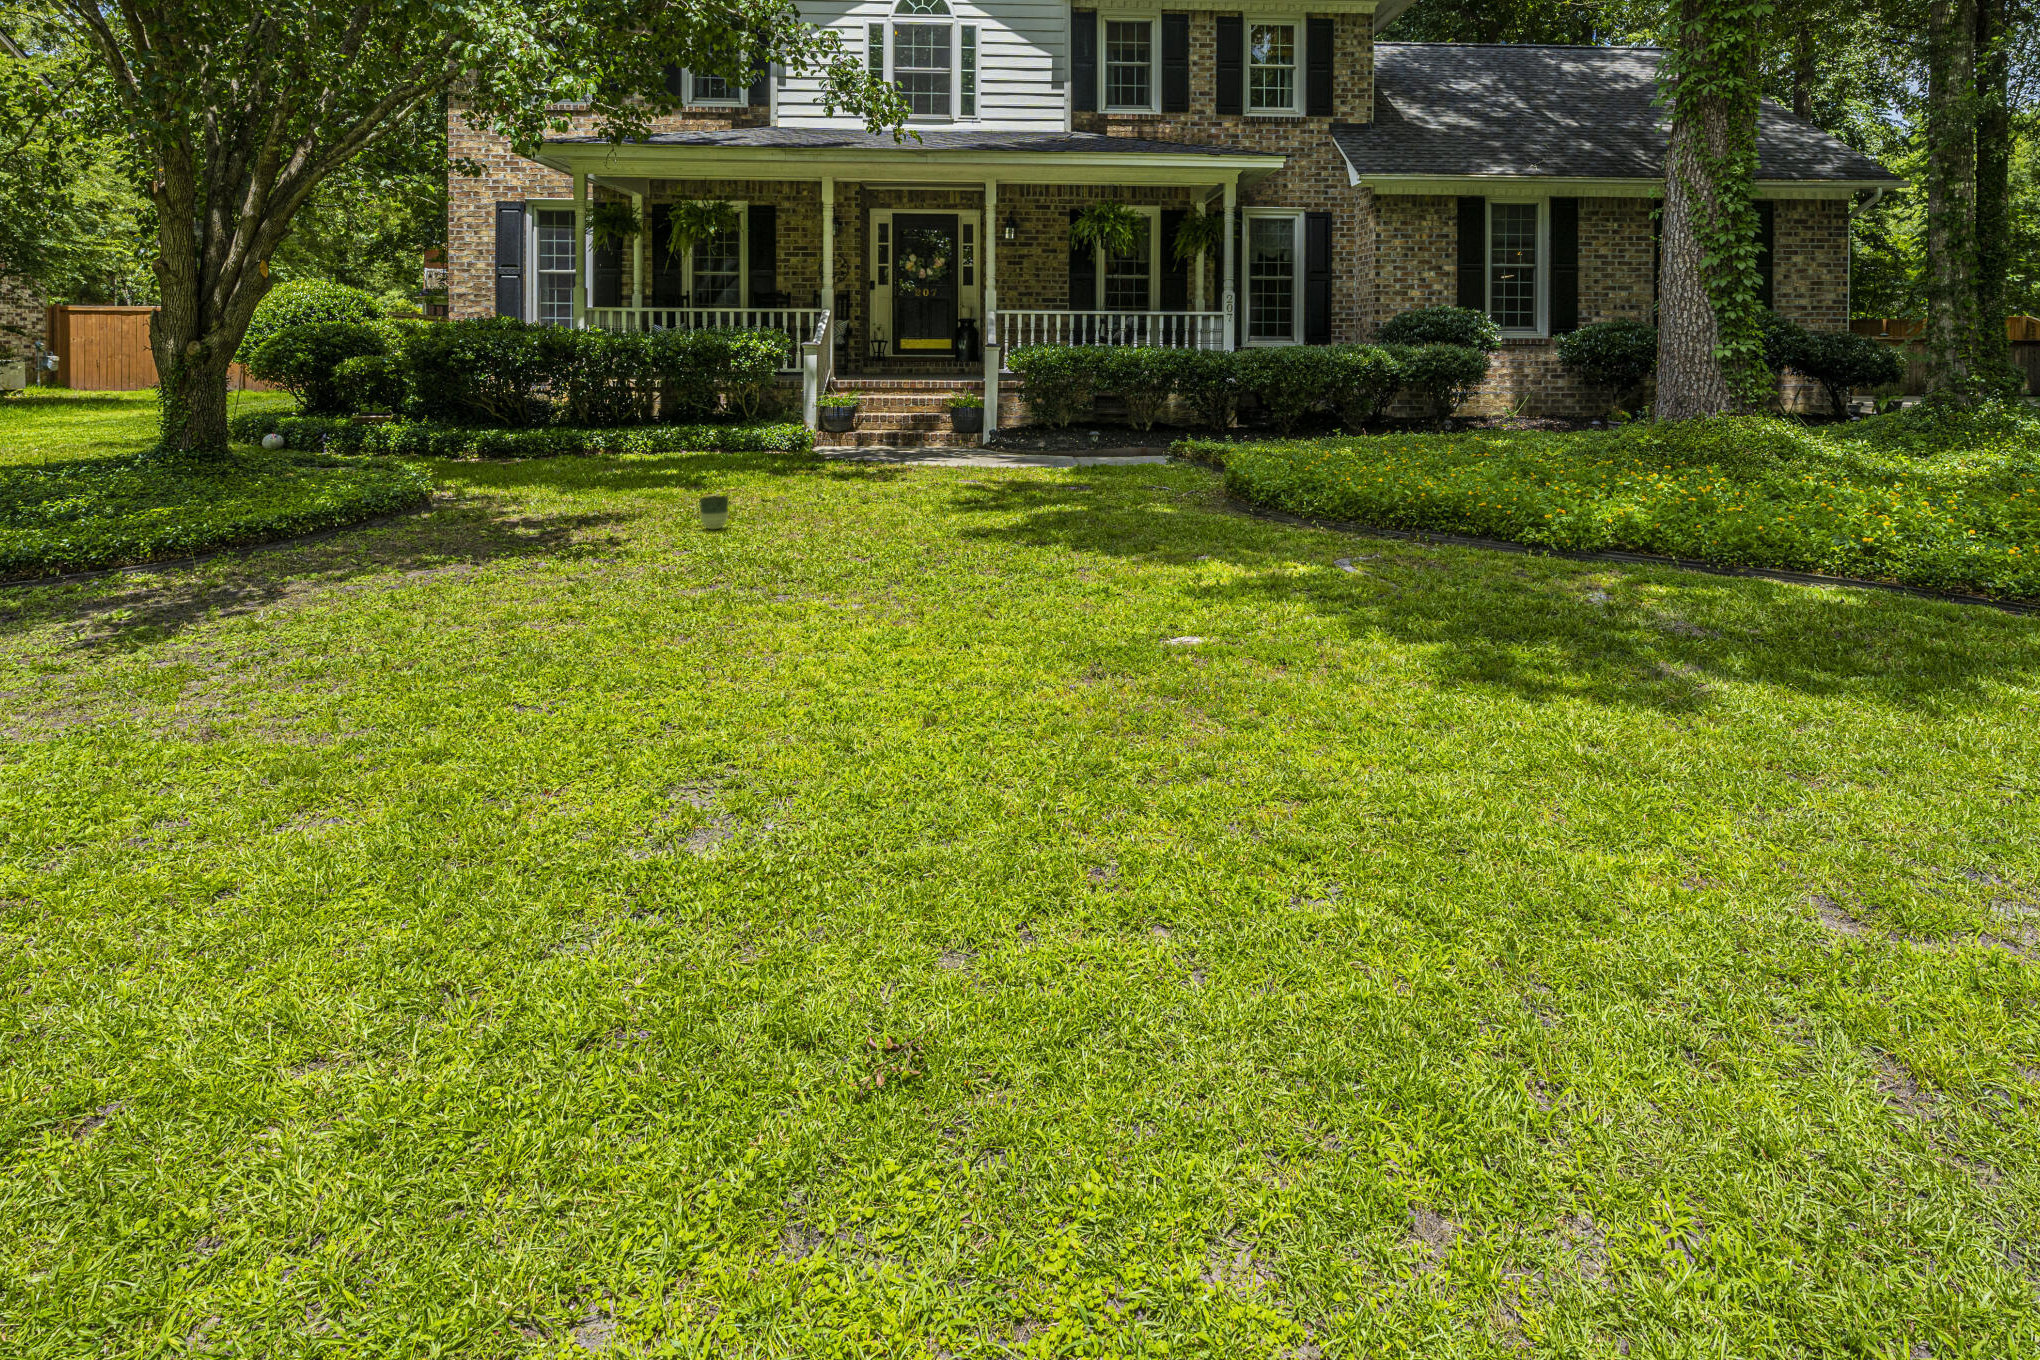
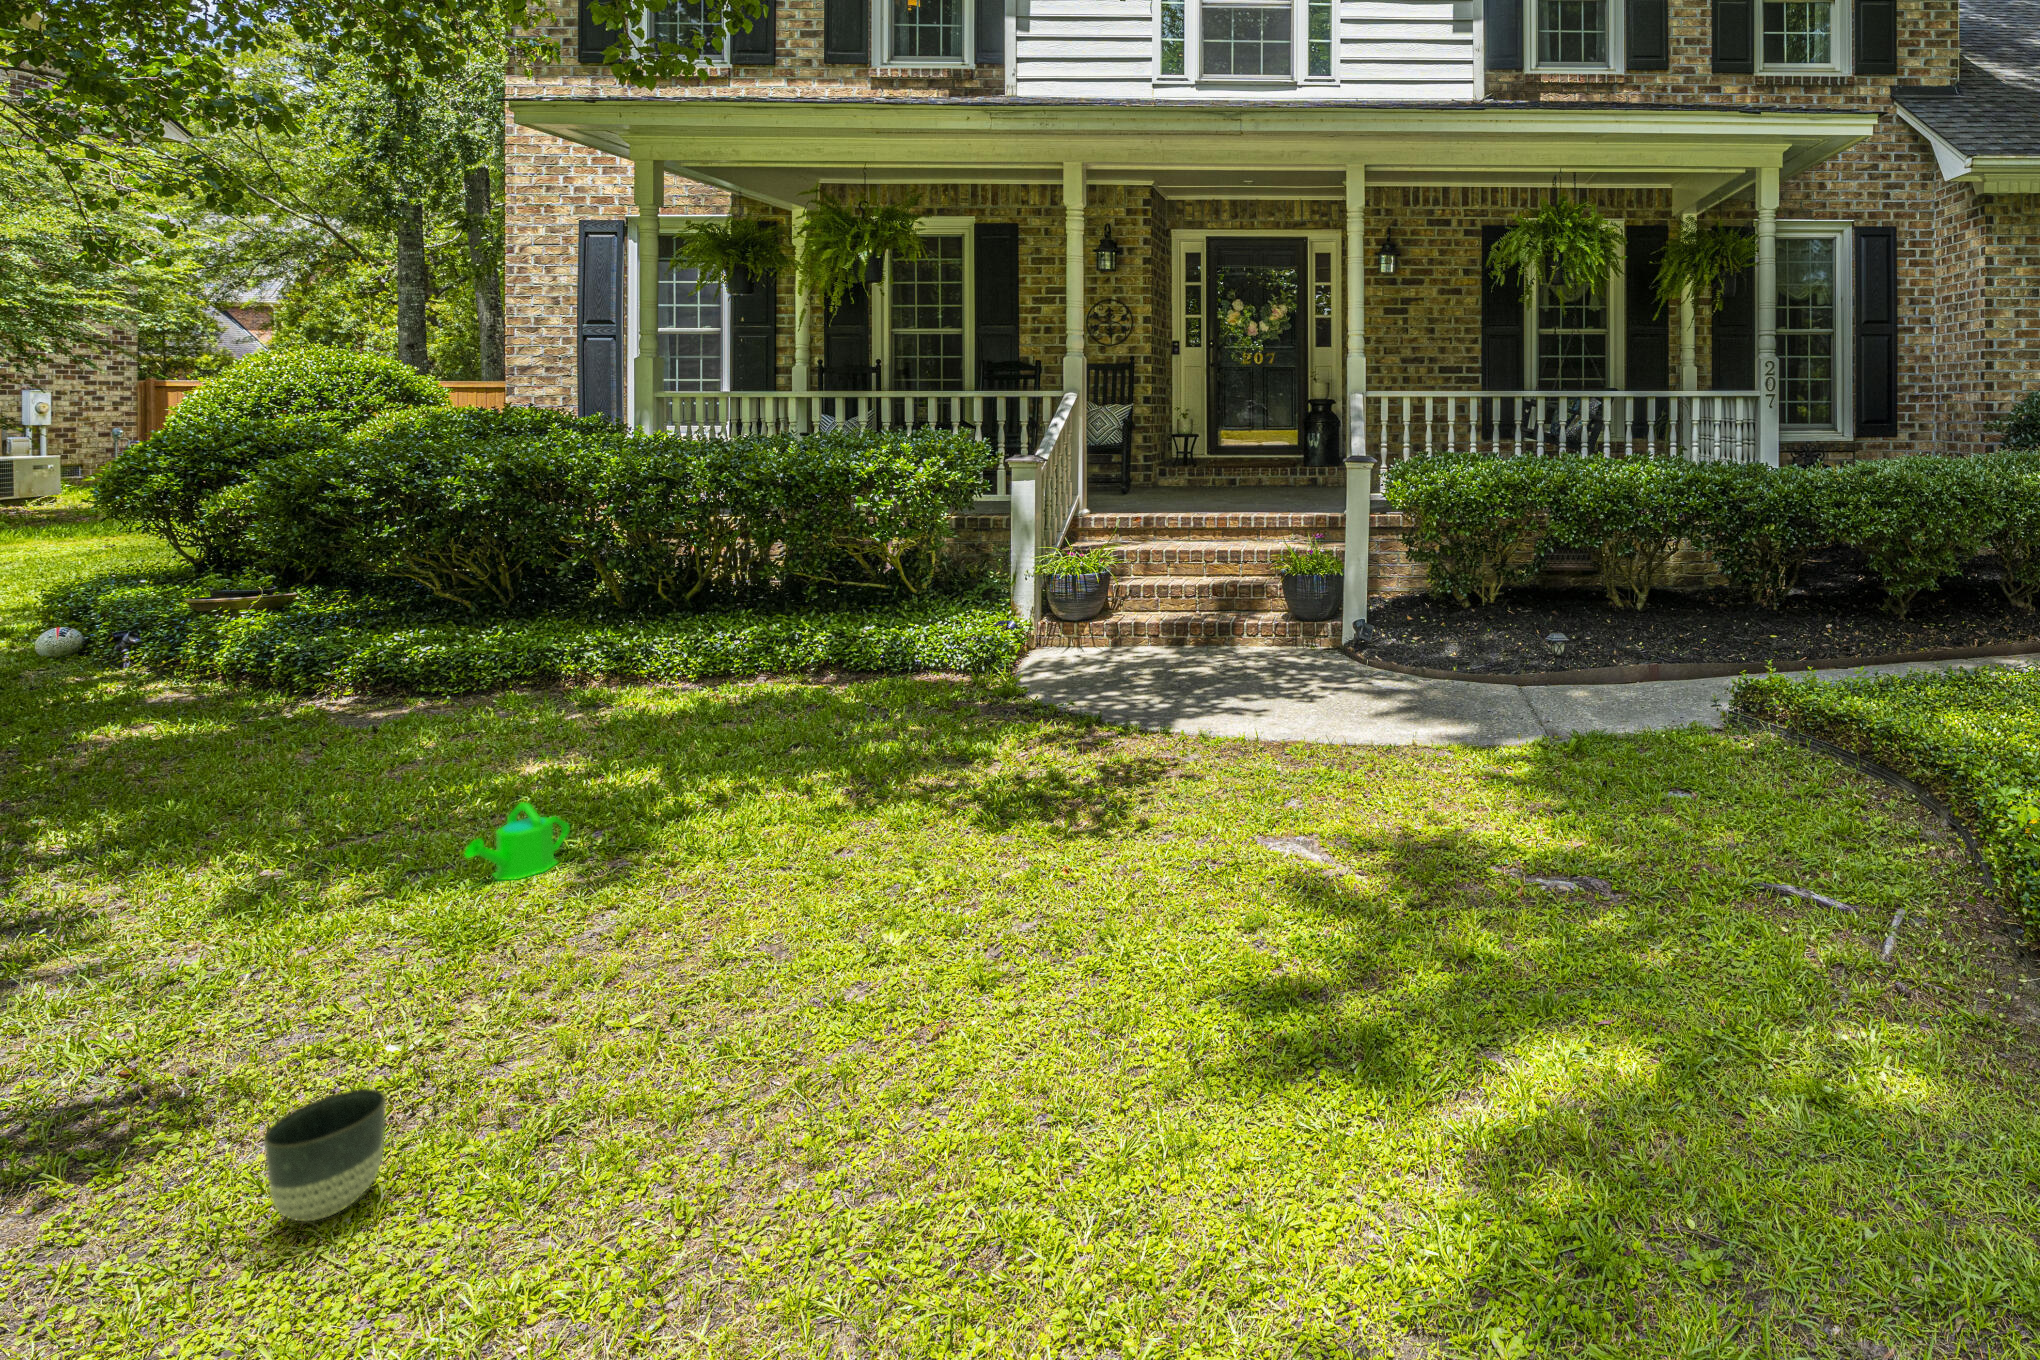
watering can: none [643,461,672,492] -> present [464,802,570,880]

